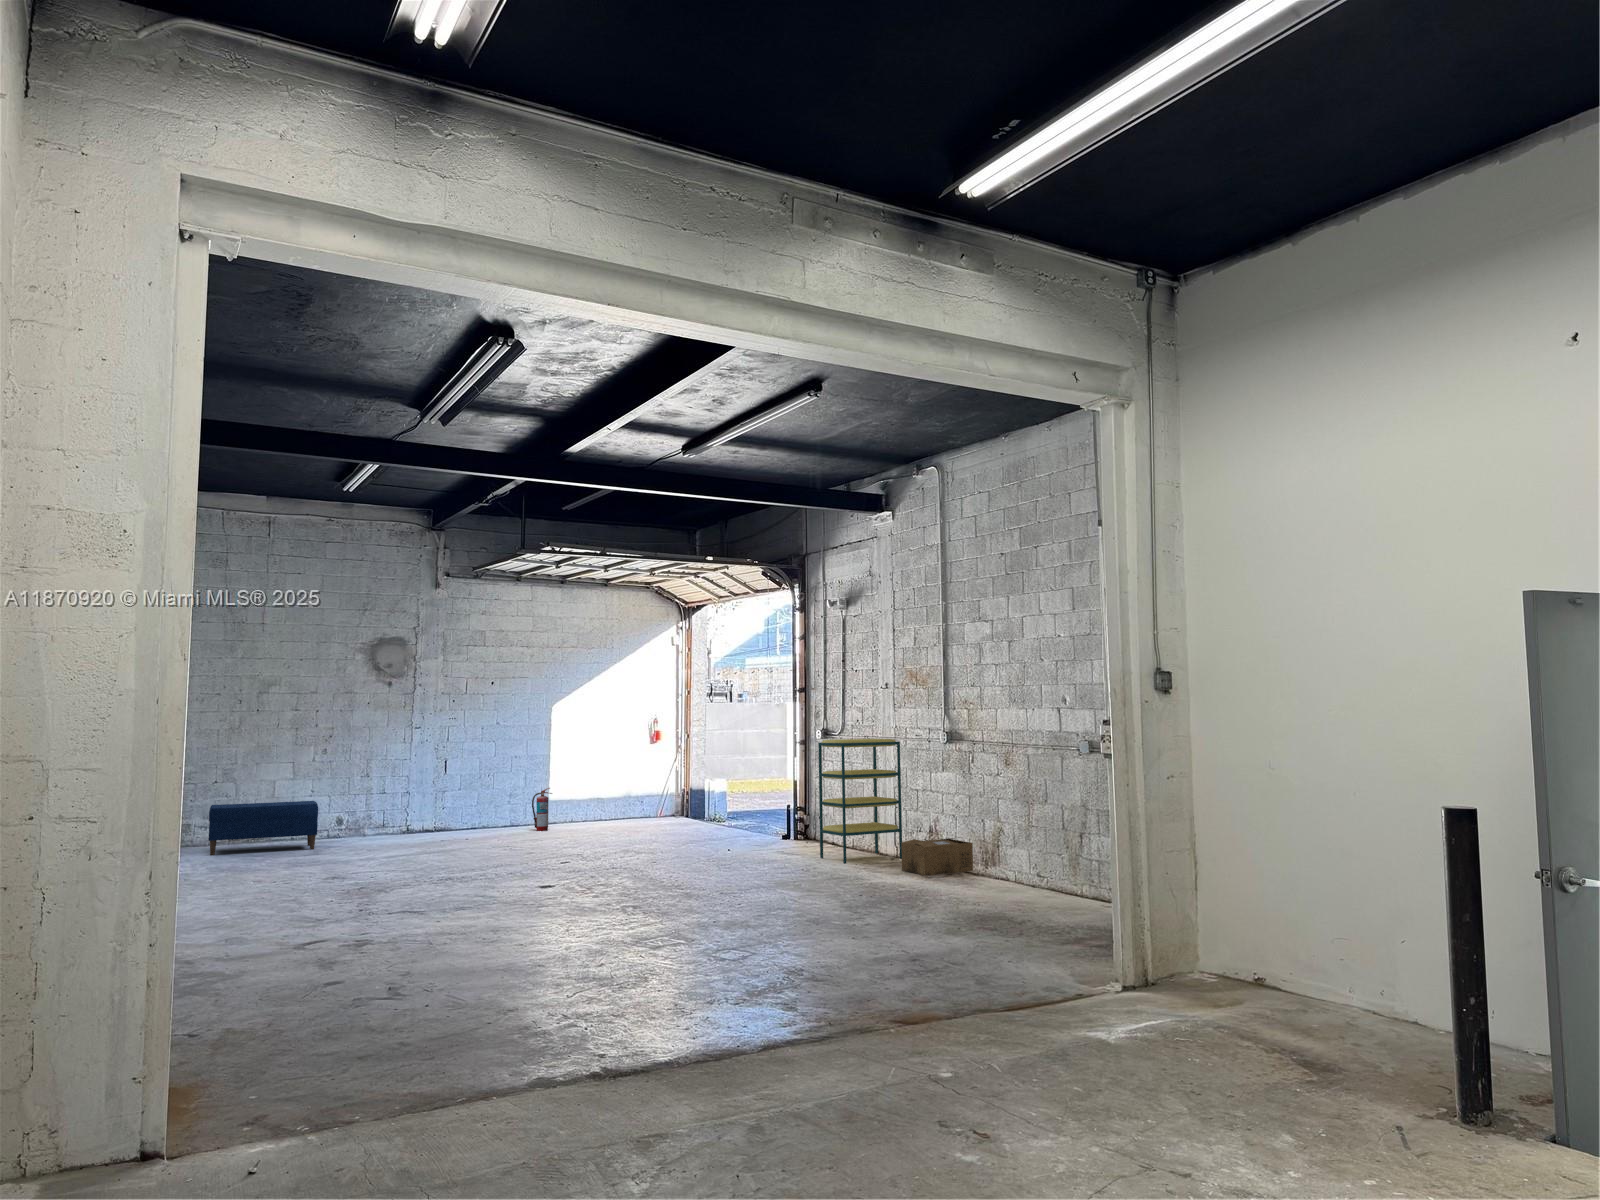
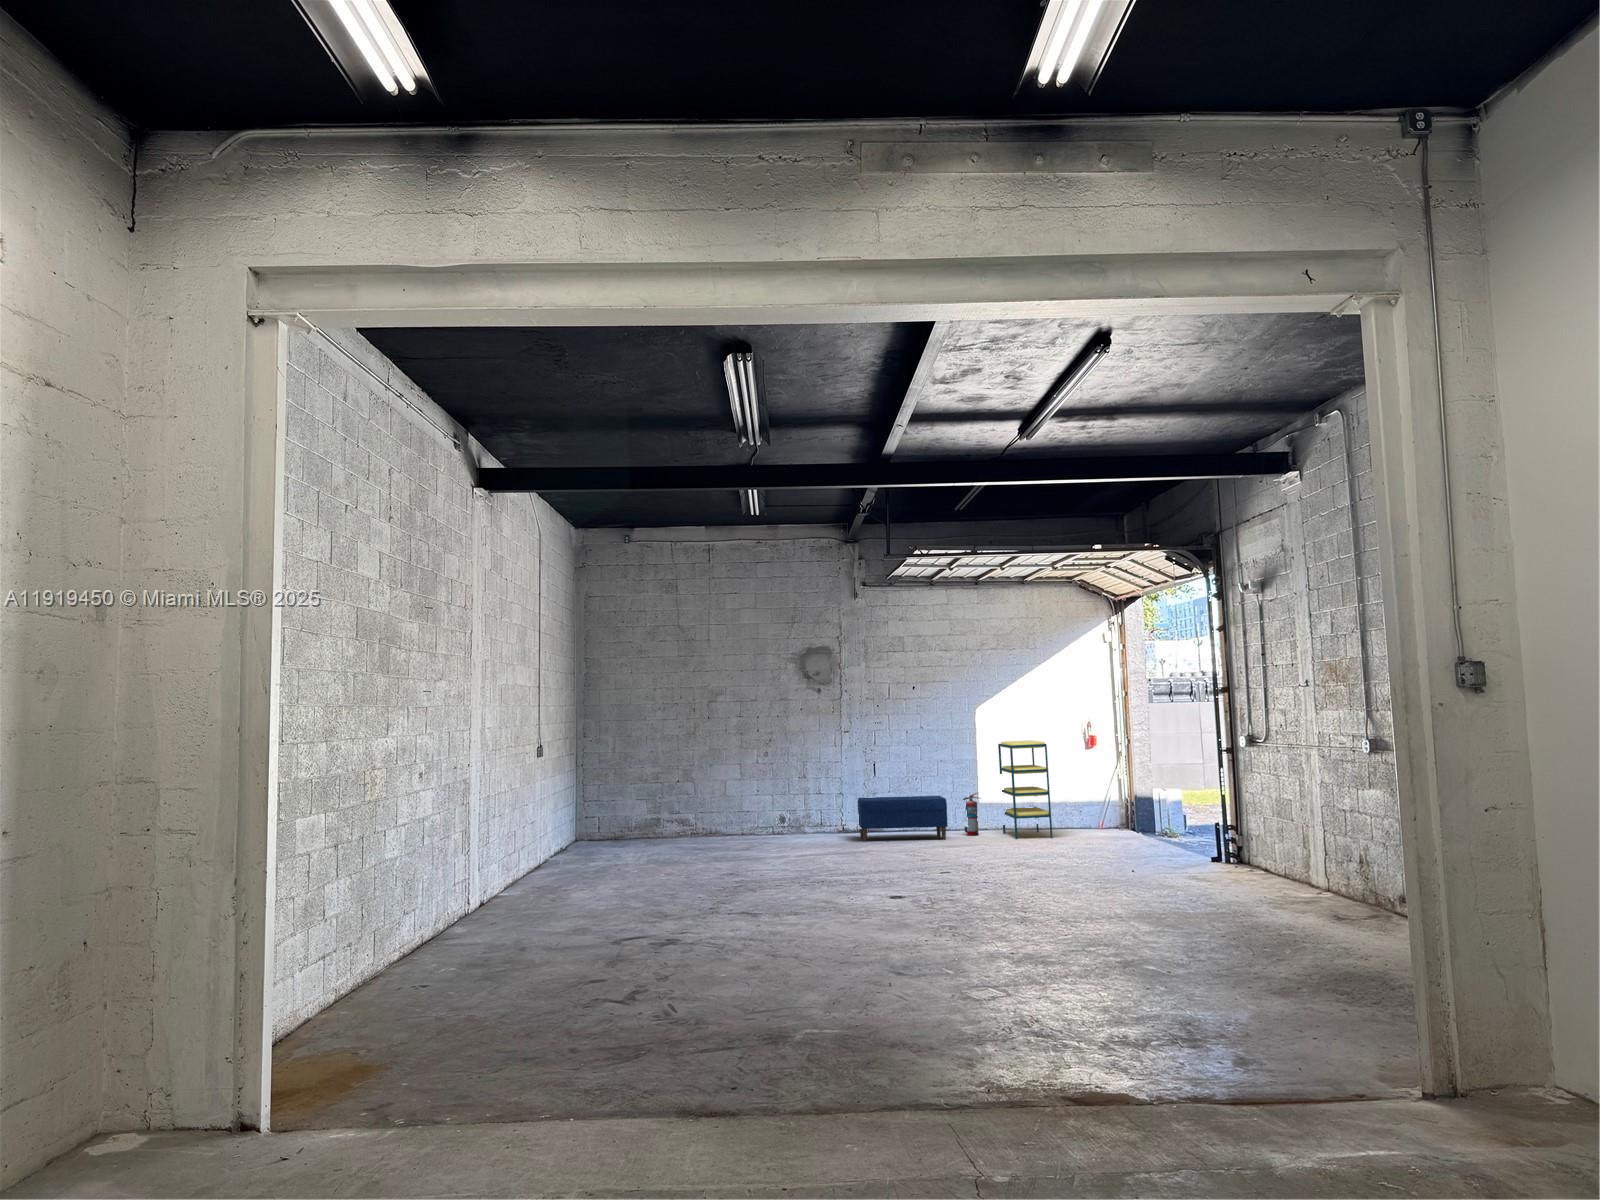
shelving unit: present [818,739,902,864] -> present [998,740,1052,839]
bench: present [209,801,318,855] -> present [858,796,947,842]
cardboard box: present [901,838,973,876] -> none [1309,870,1410,917]

